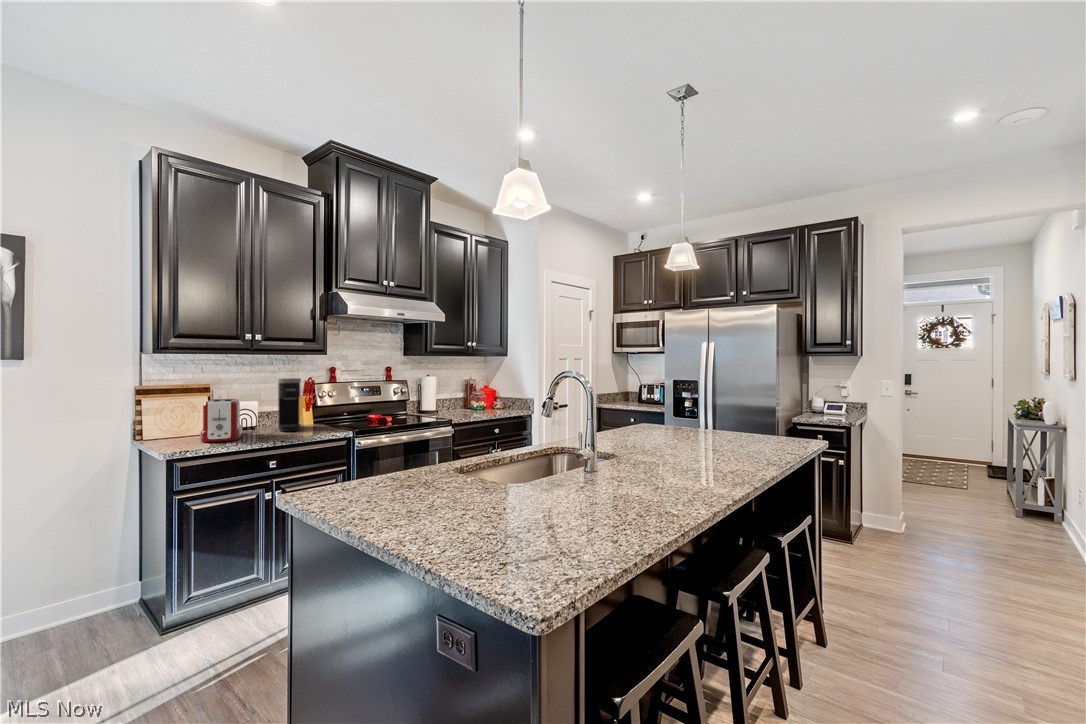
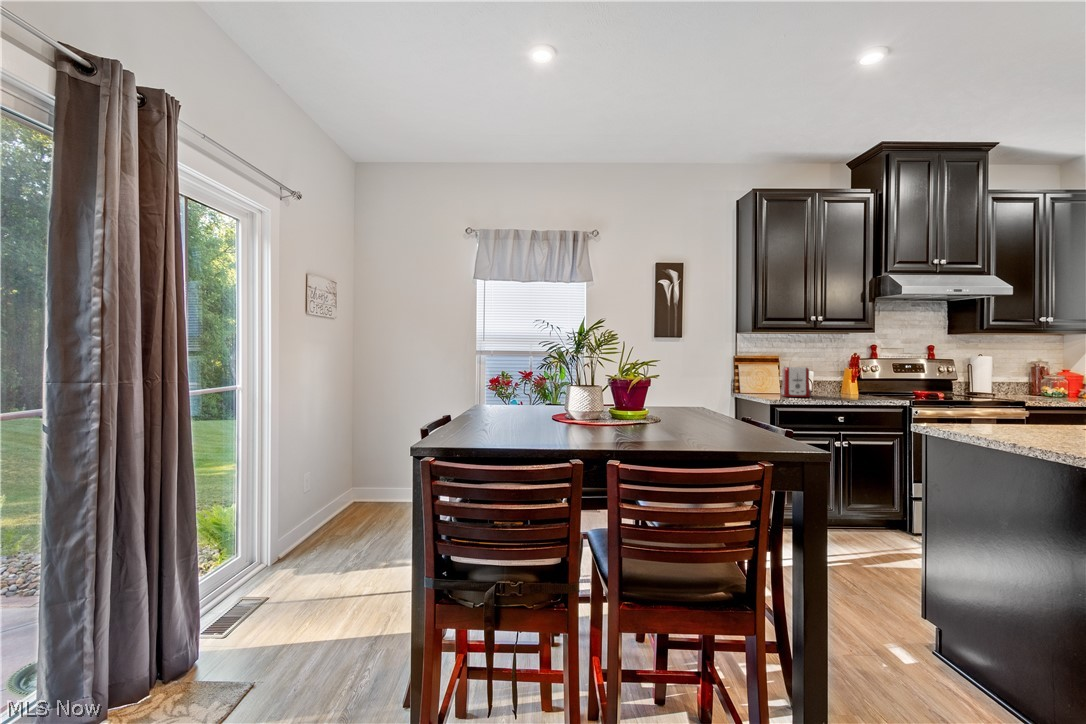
coffee maker: present [278,378,301,432] -> none [832,352,855,396]

